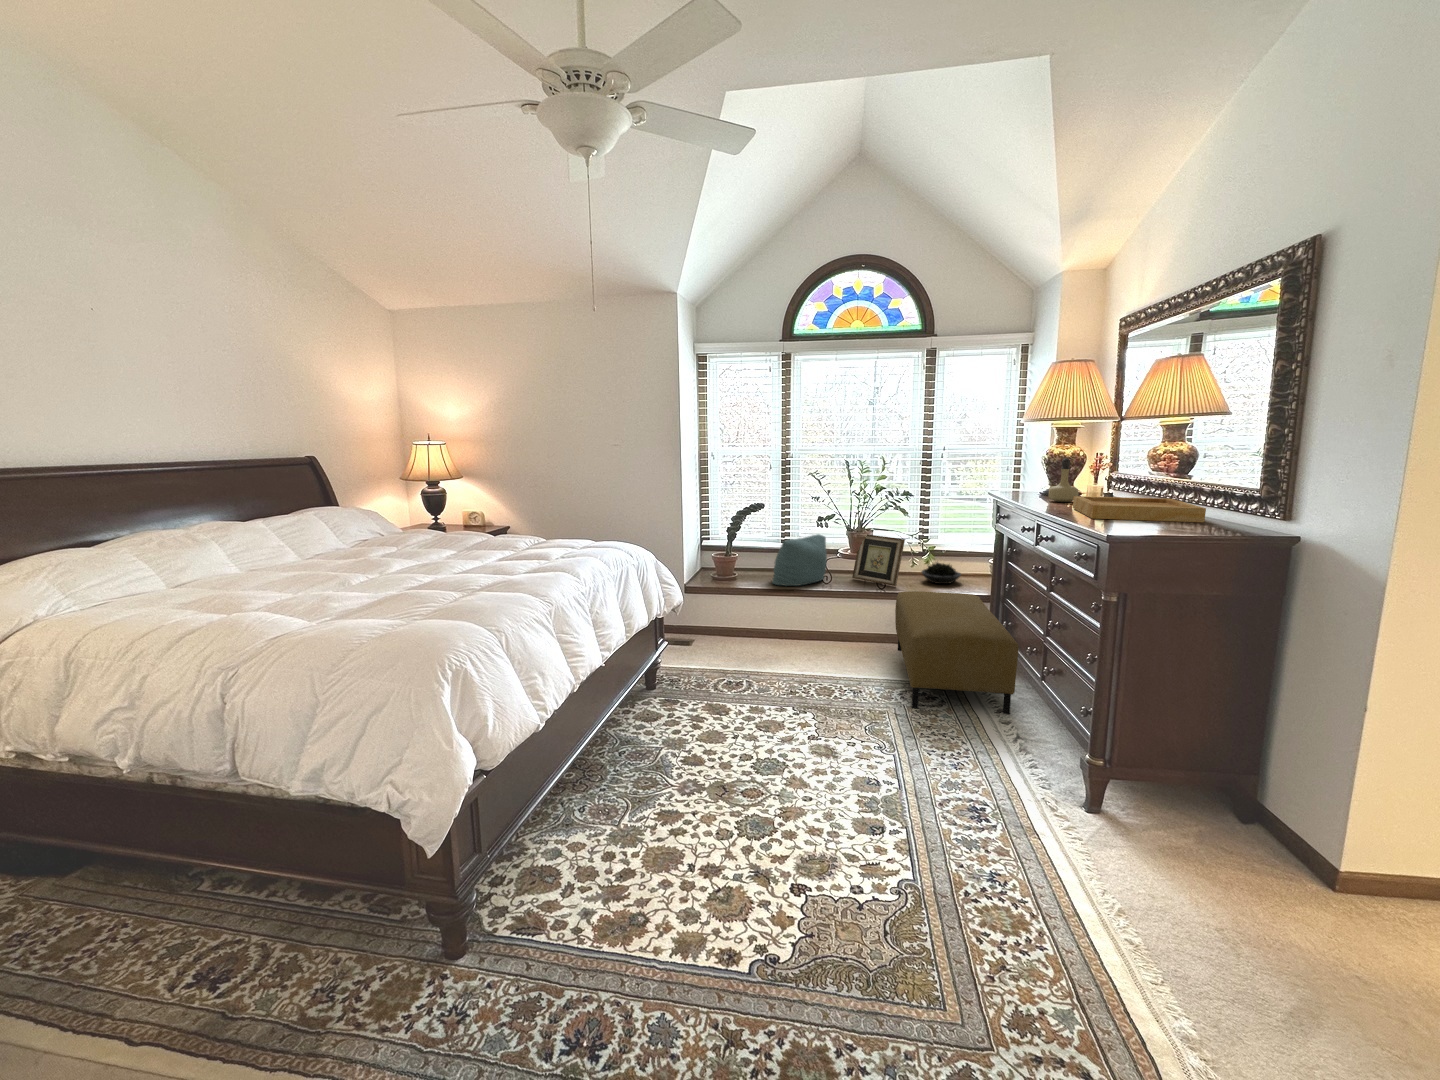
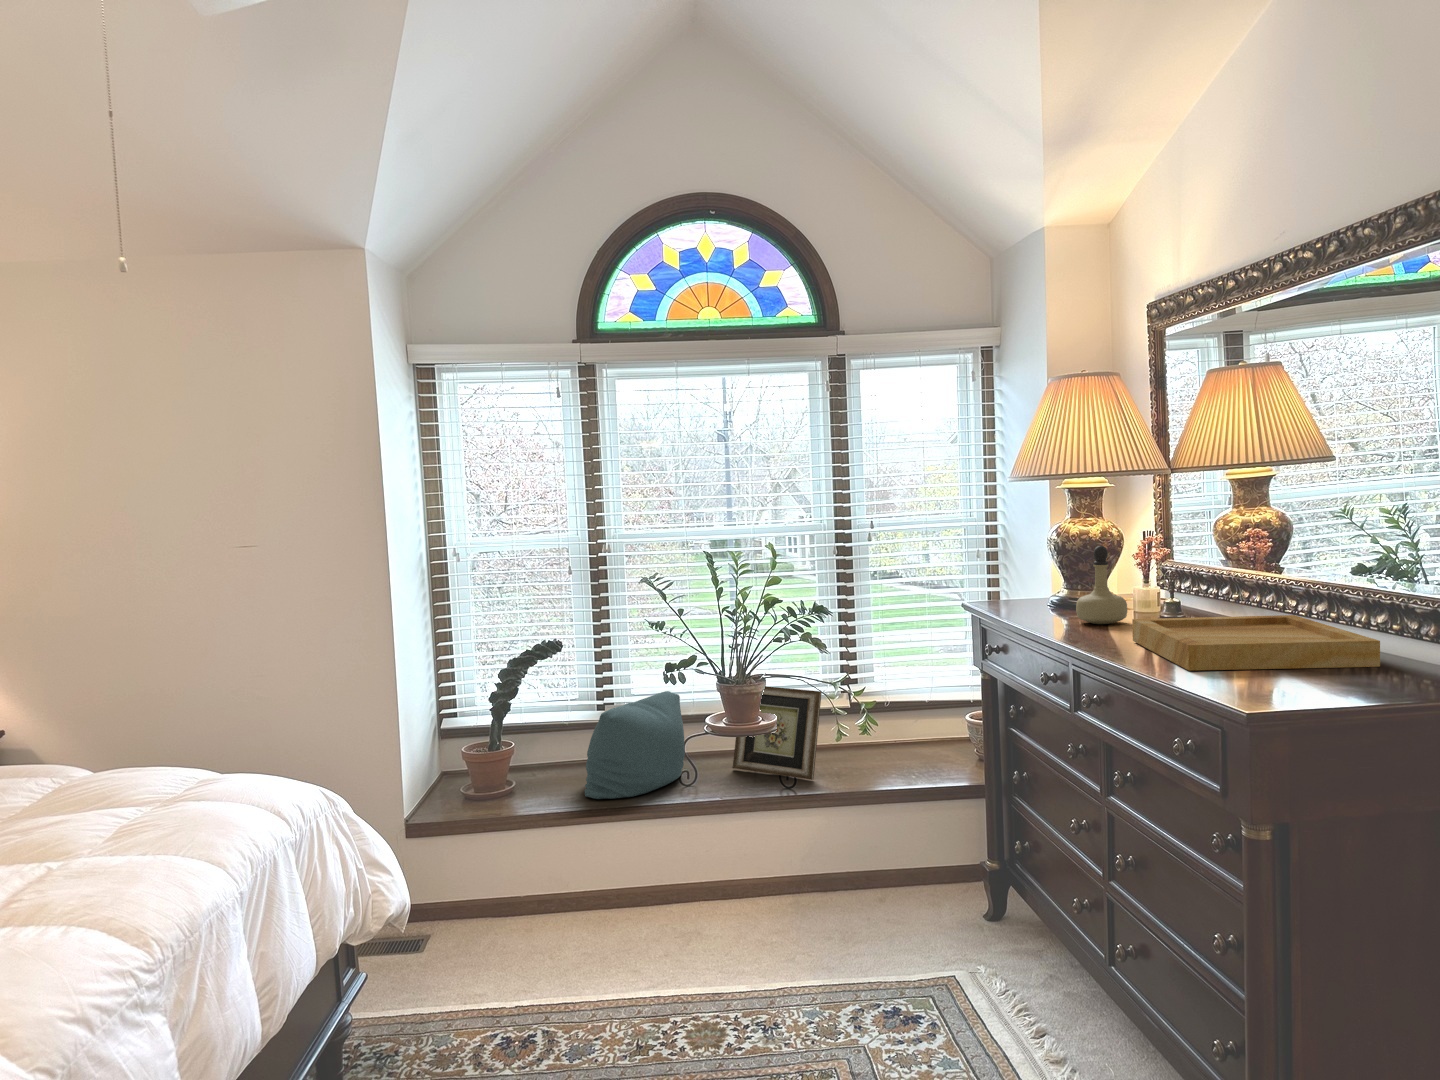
succulent plant: present [922,562,961,584] -> none [853,725,922,767]
ottoman: present [895,591,1018,714] -> none [819,789,1062,1052]

